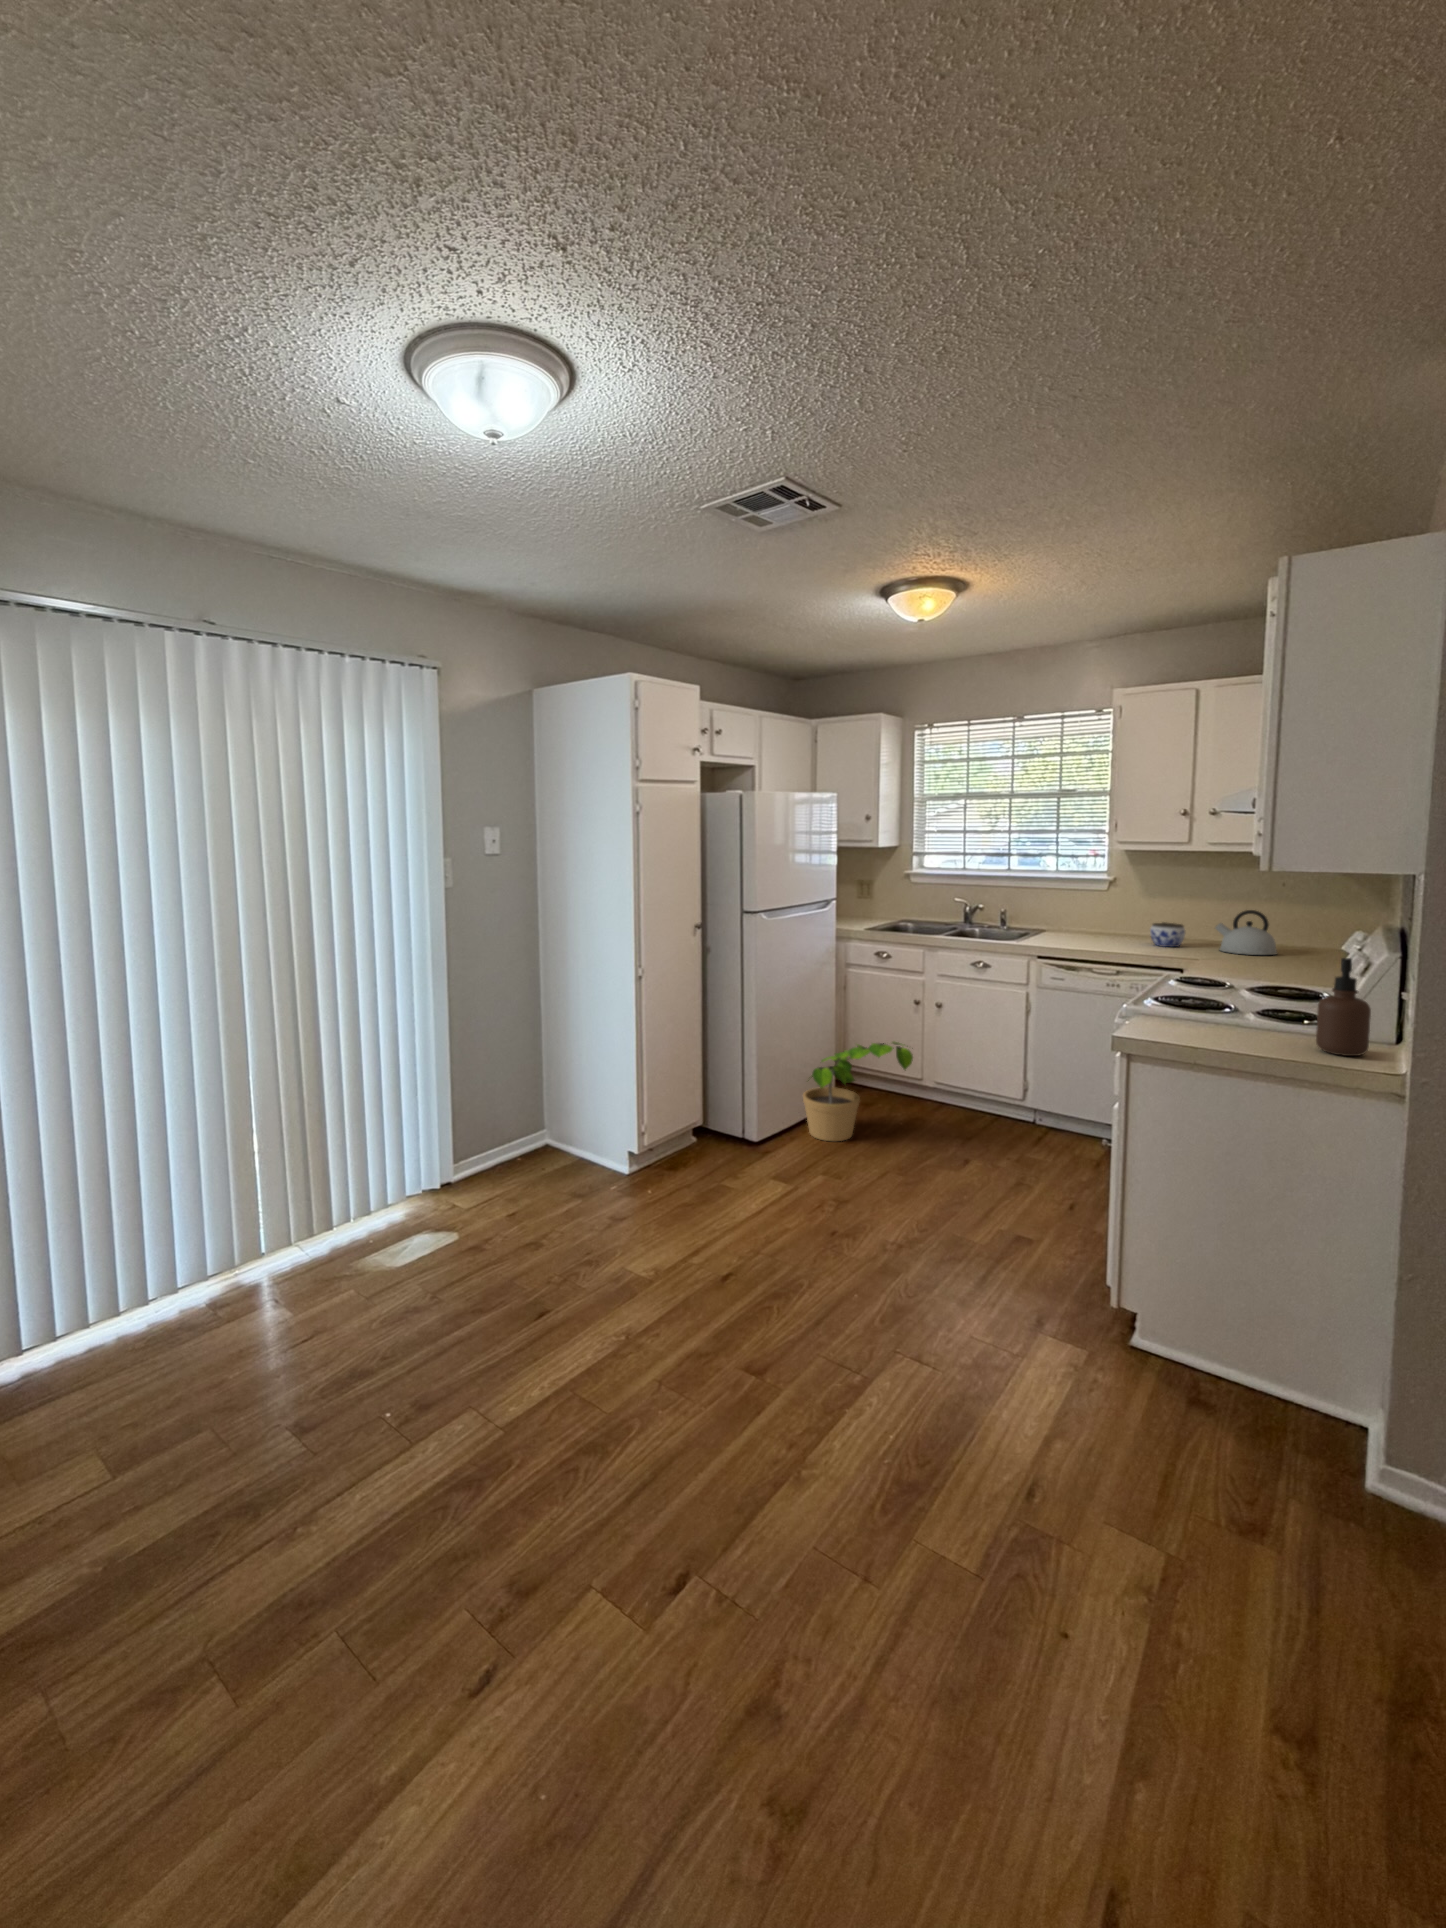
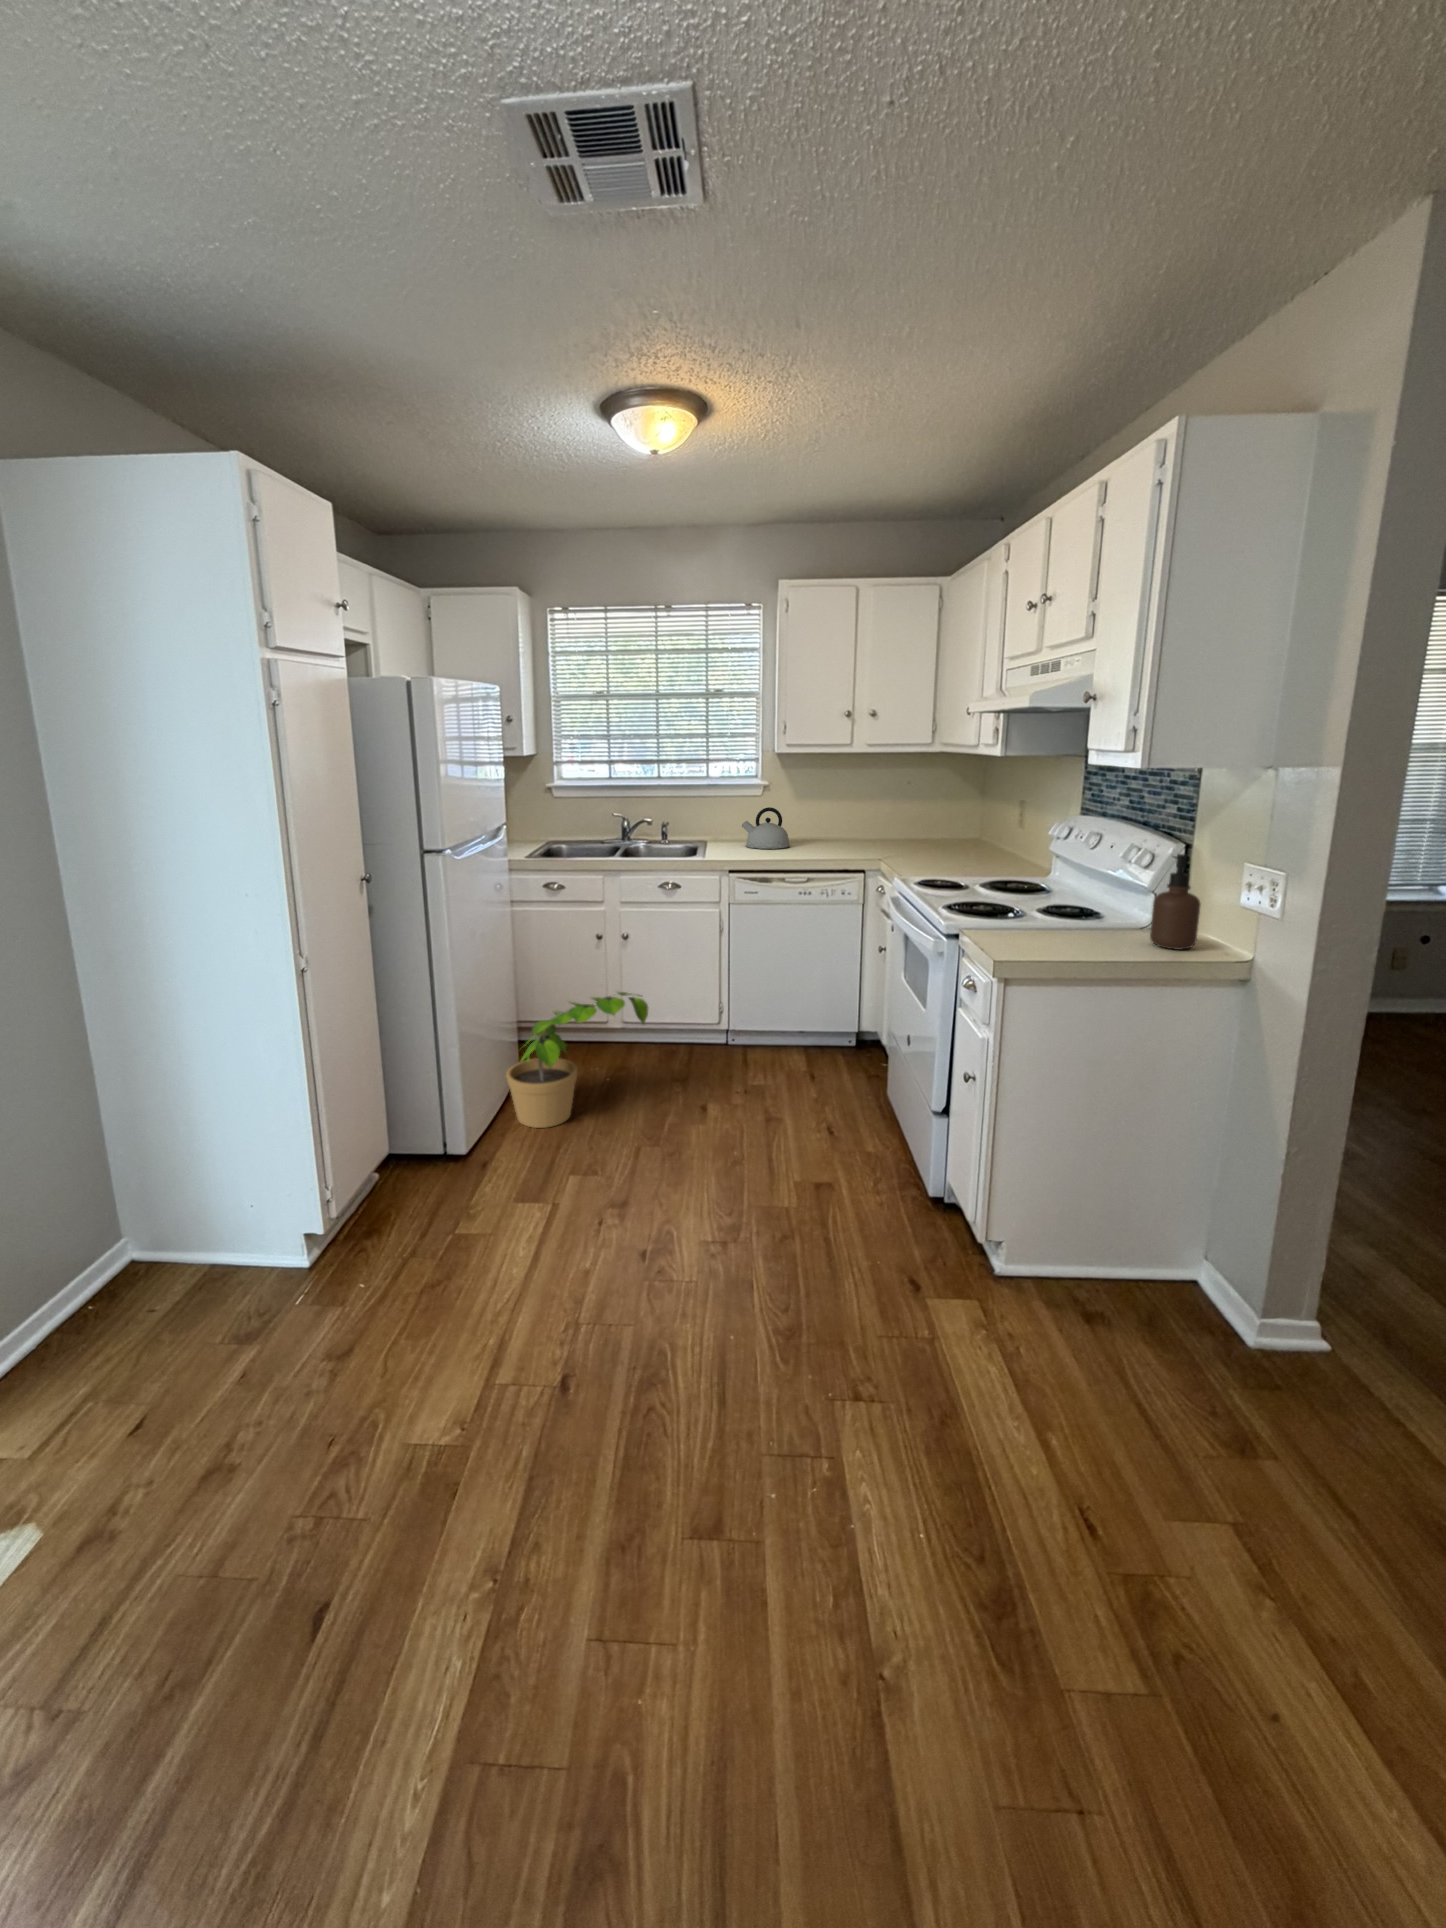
kettle: present [1216,910,1277,955] -> present [742,807,790,849]
jar: present [1150,922,1185,947] -> none [811,826,842,850]

